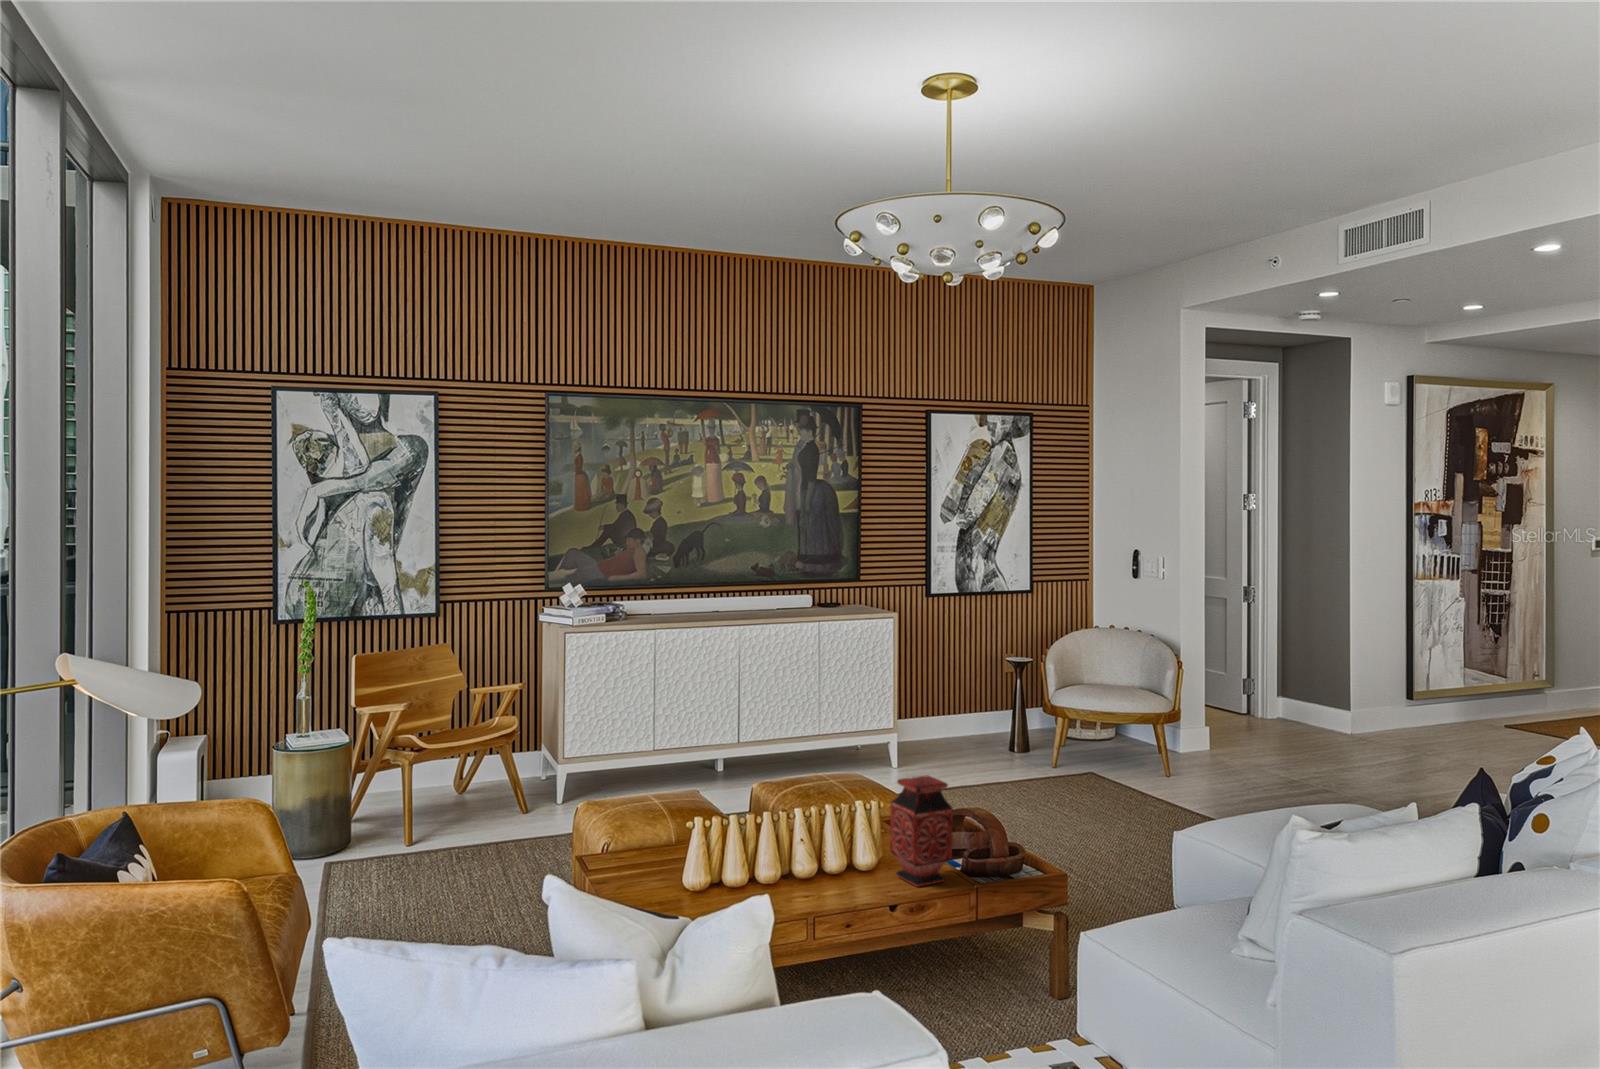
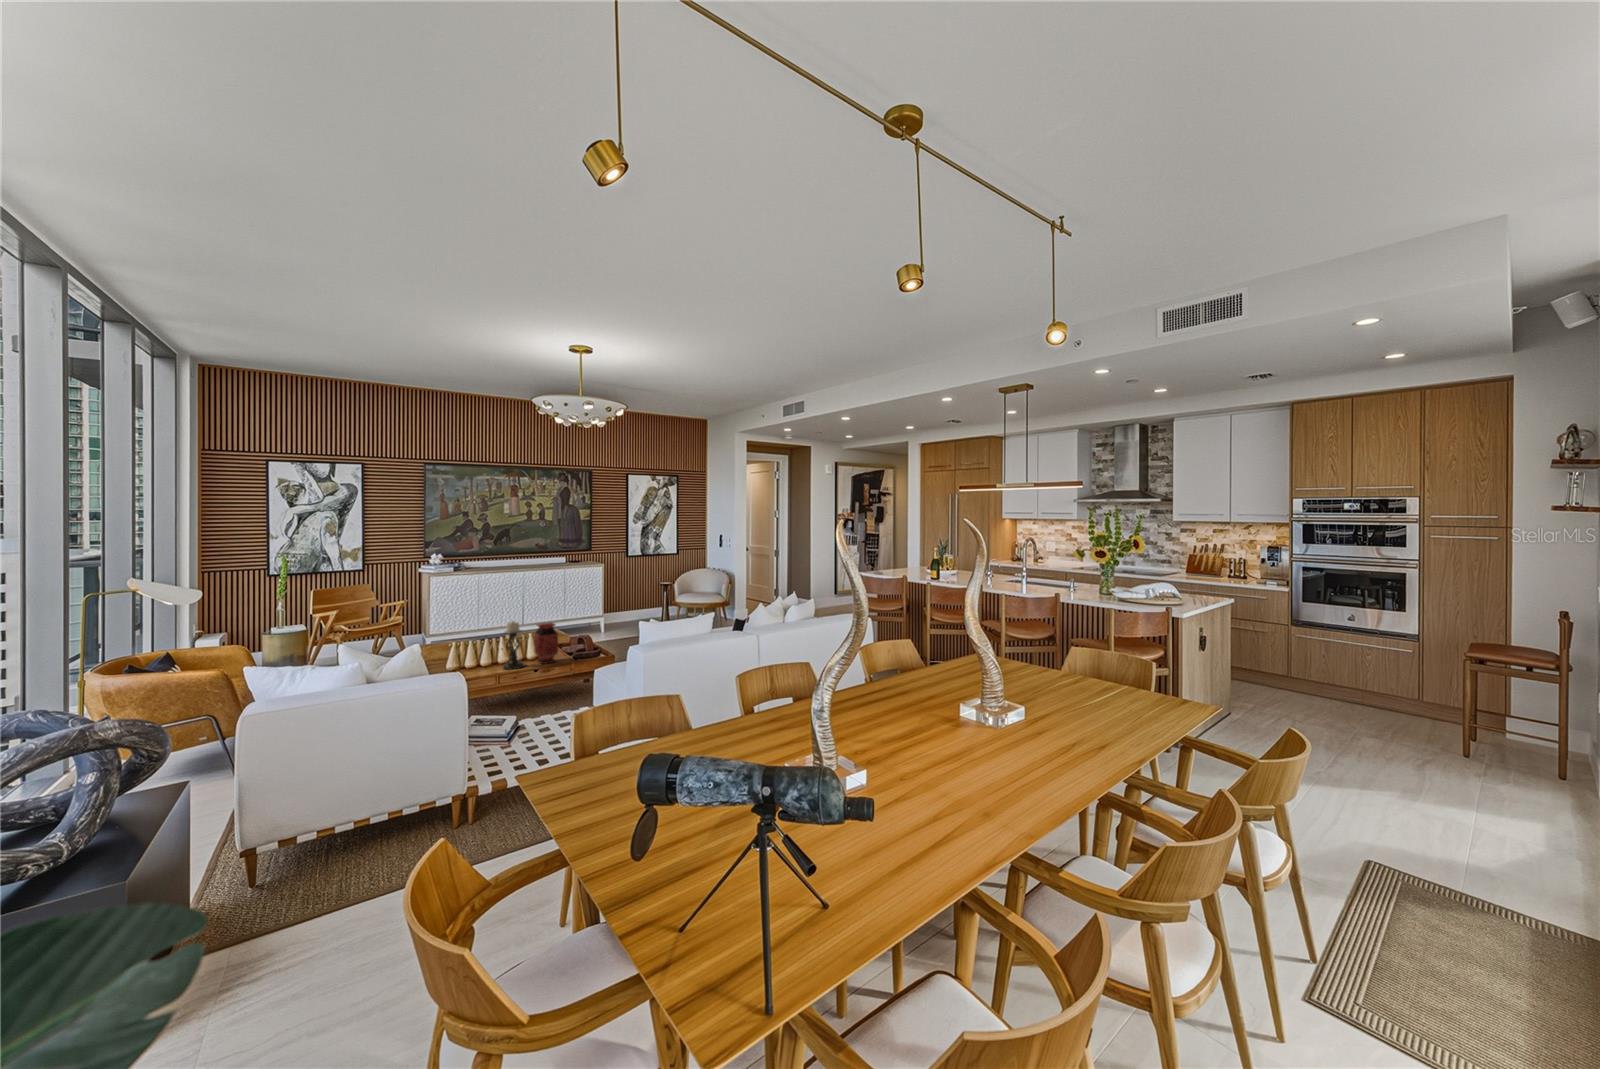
candle holder: none [827,770,878,900] -> present [503,621,524,670]

